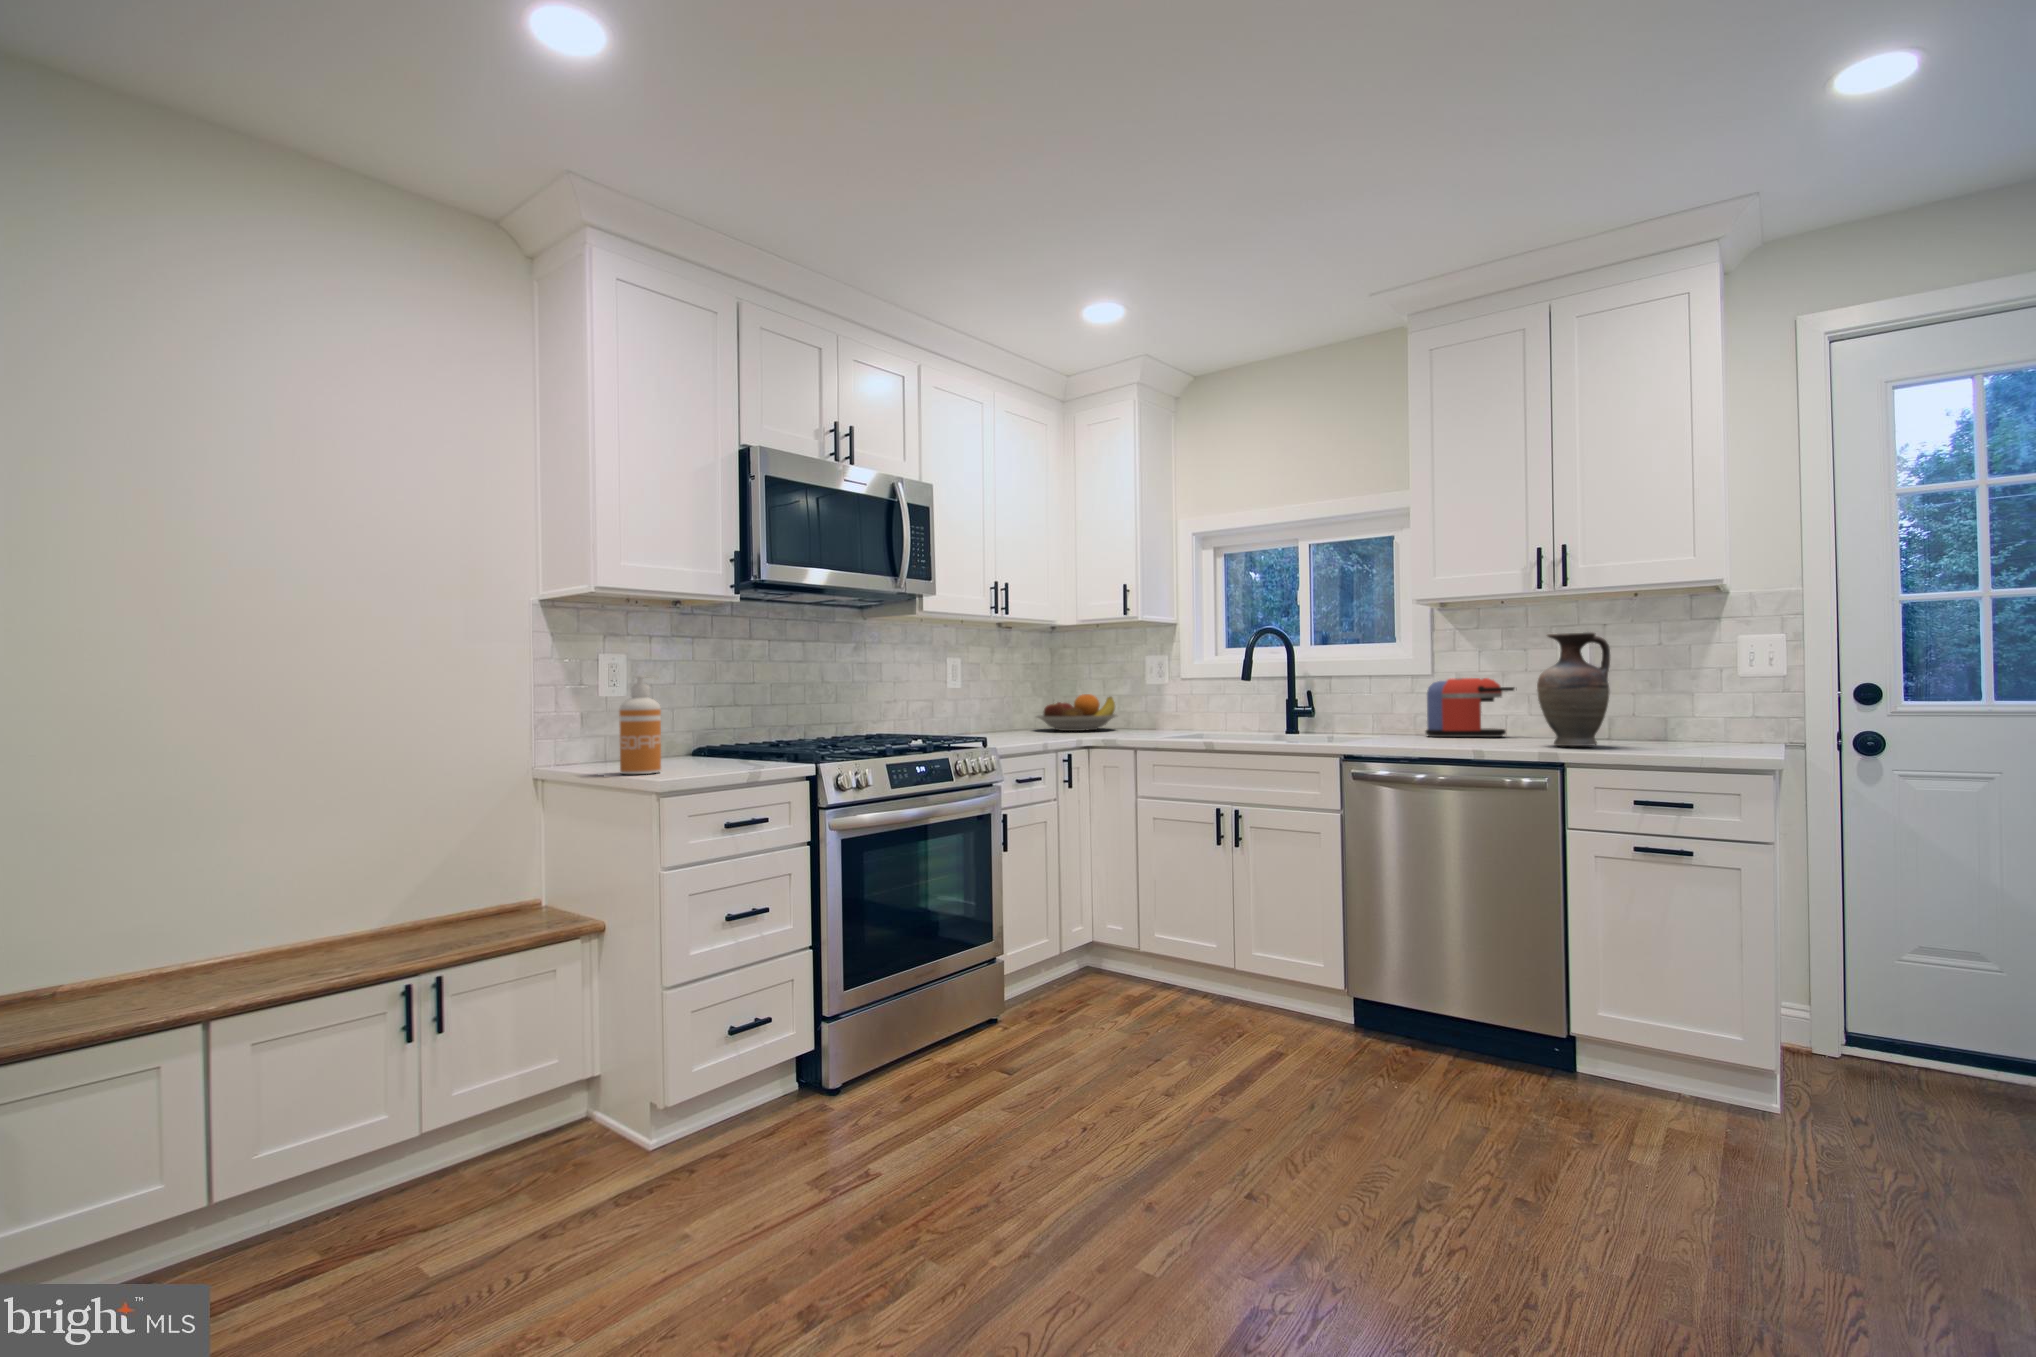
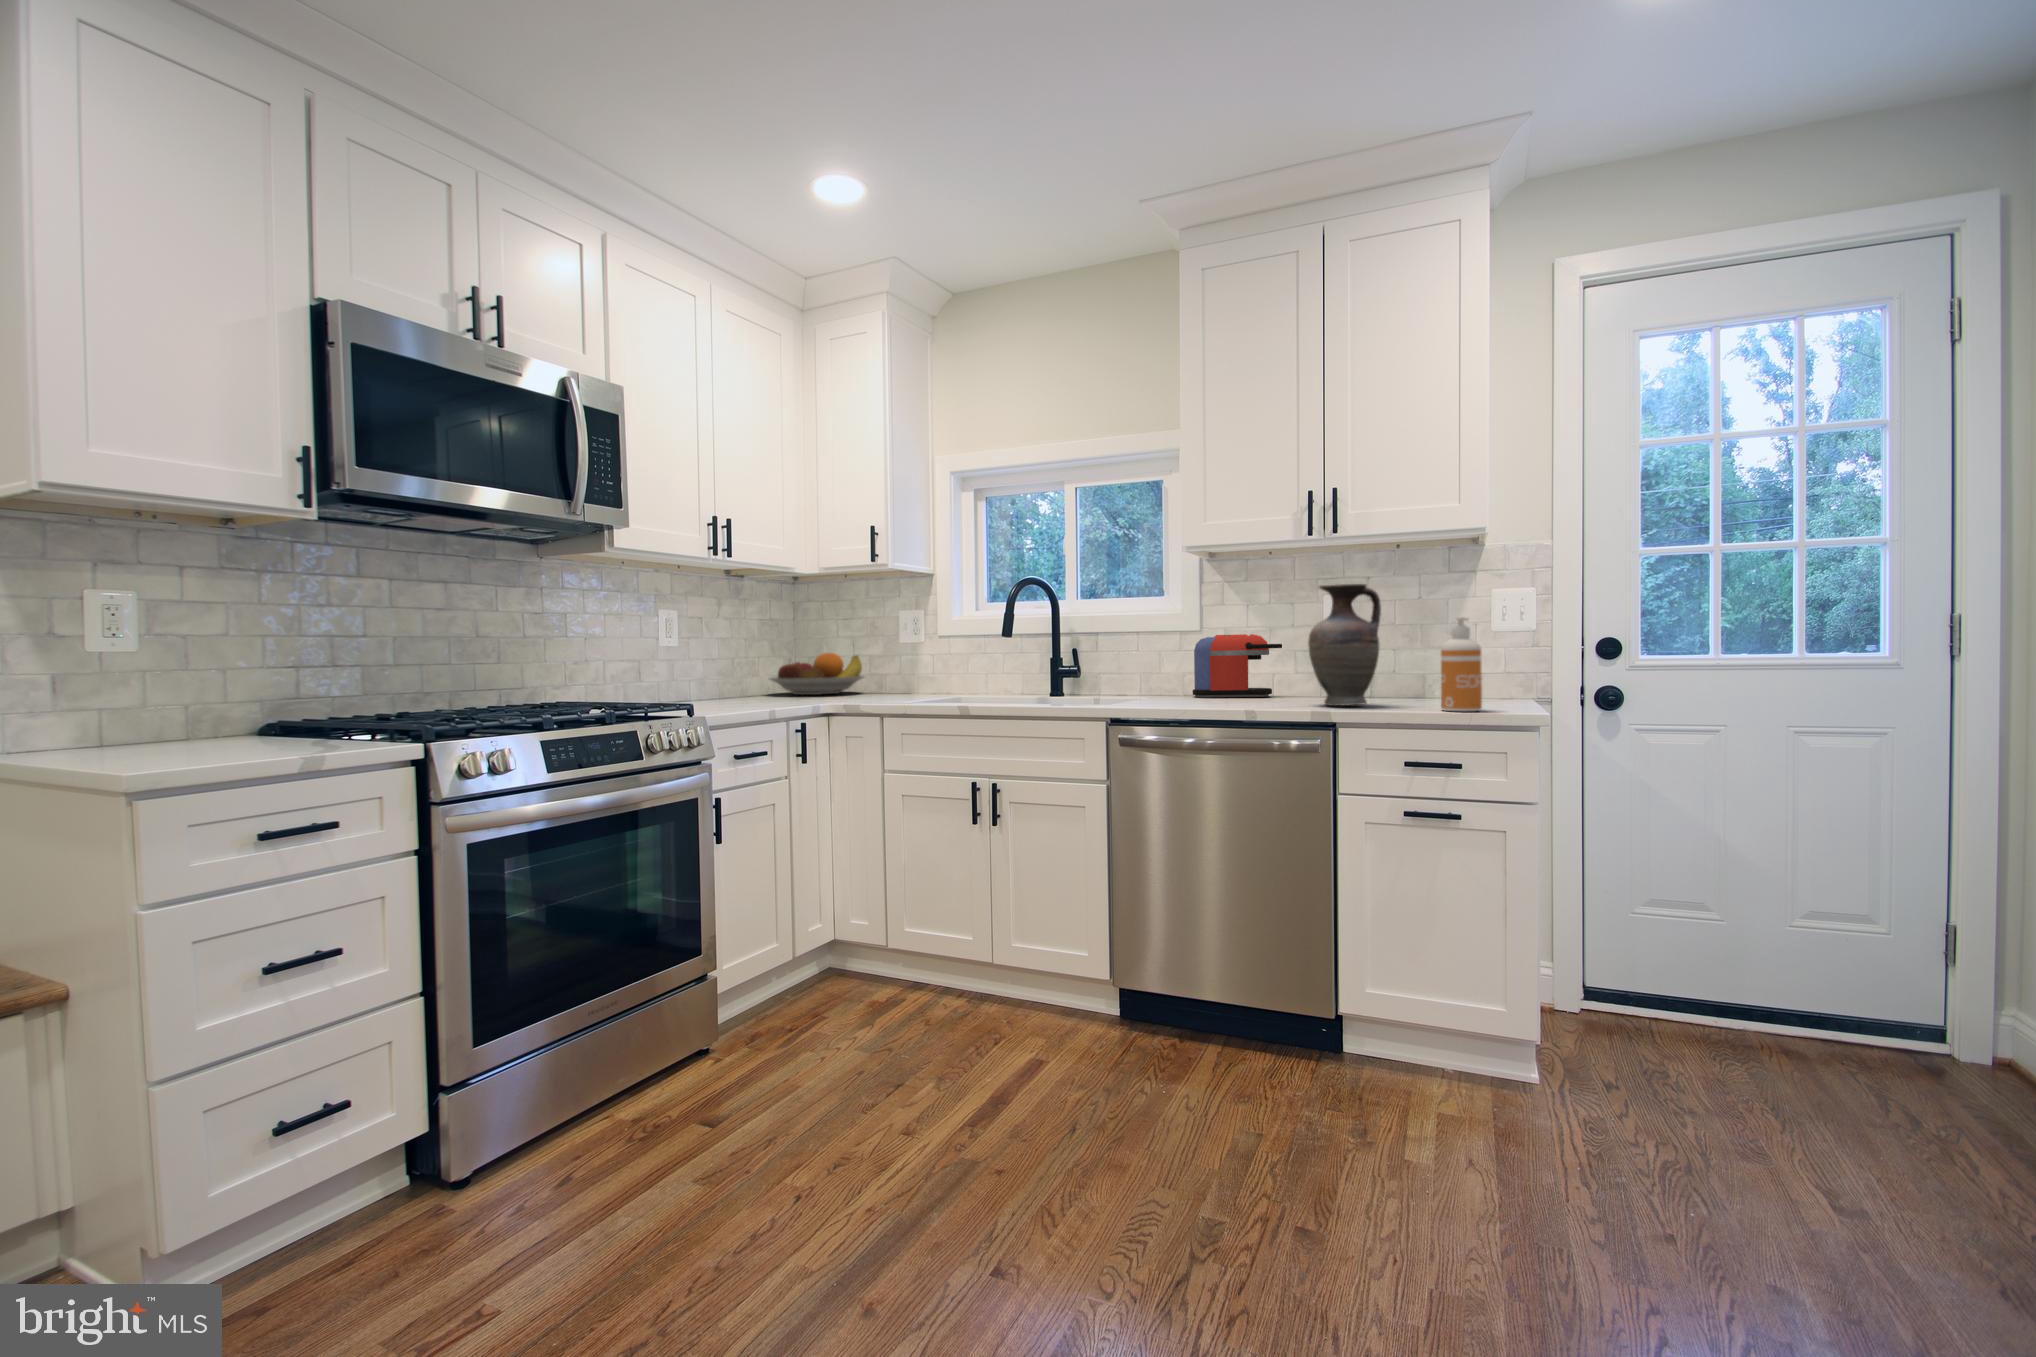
soap dispenser: present [619,675,661,774] -> present [1441,617,1482,711]

